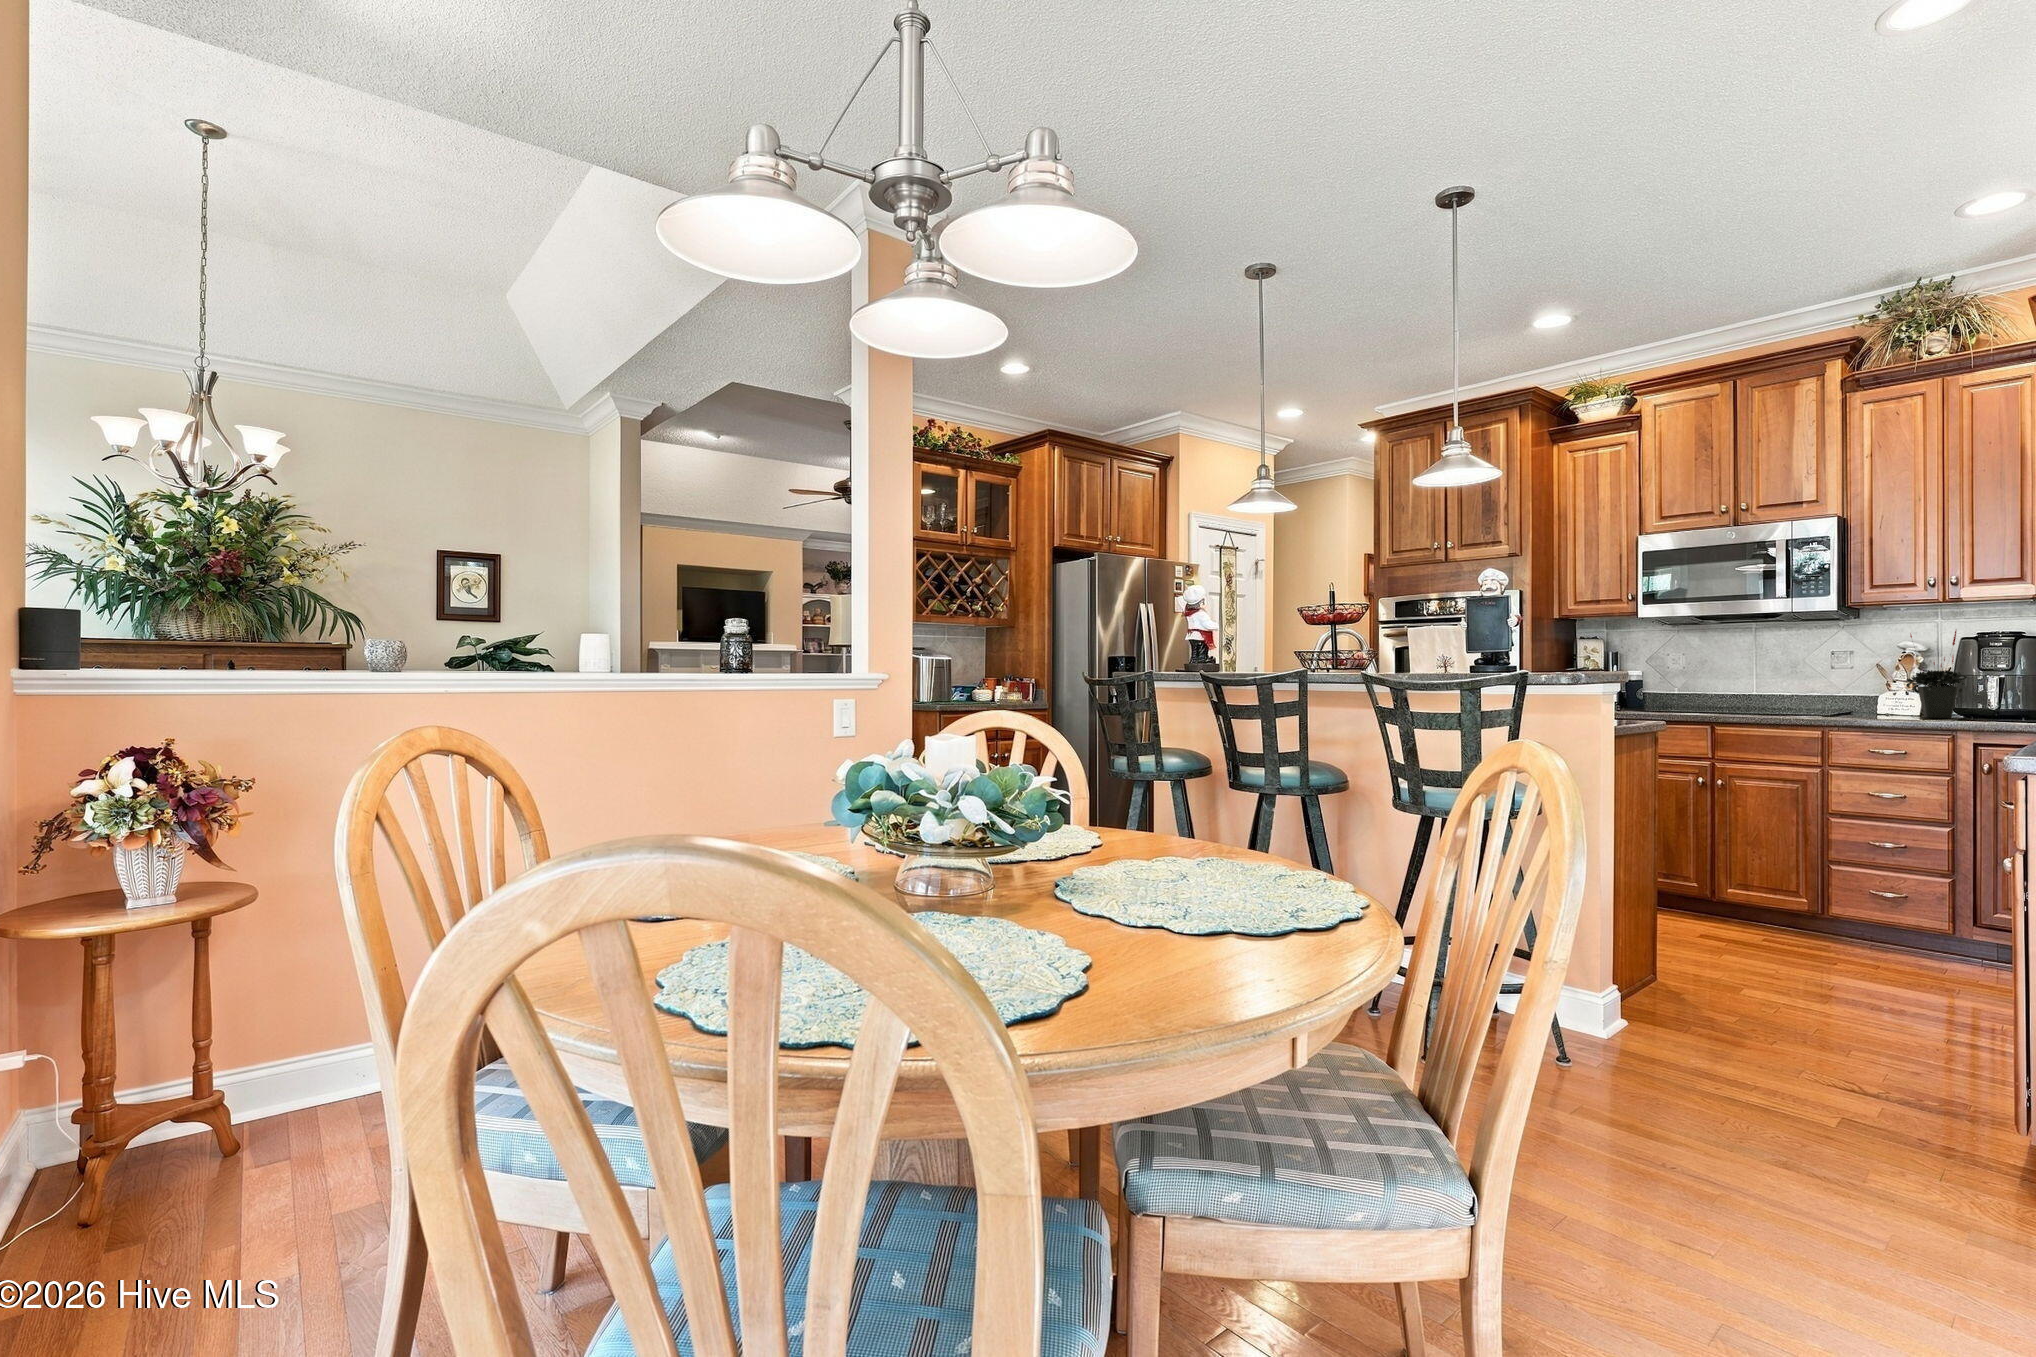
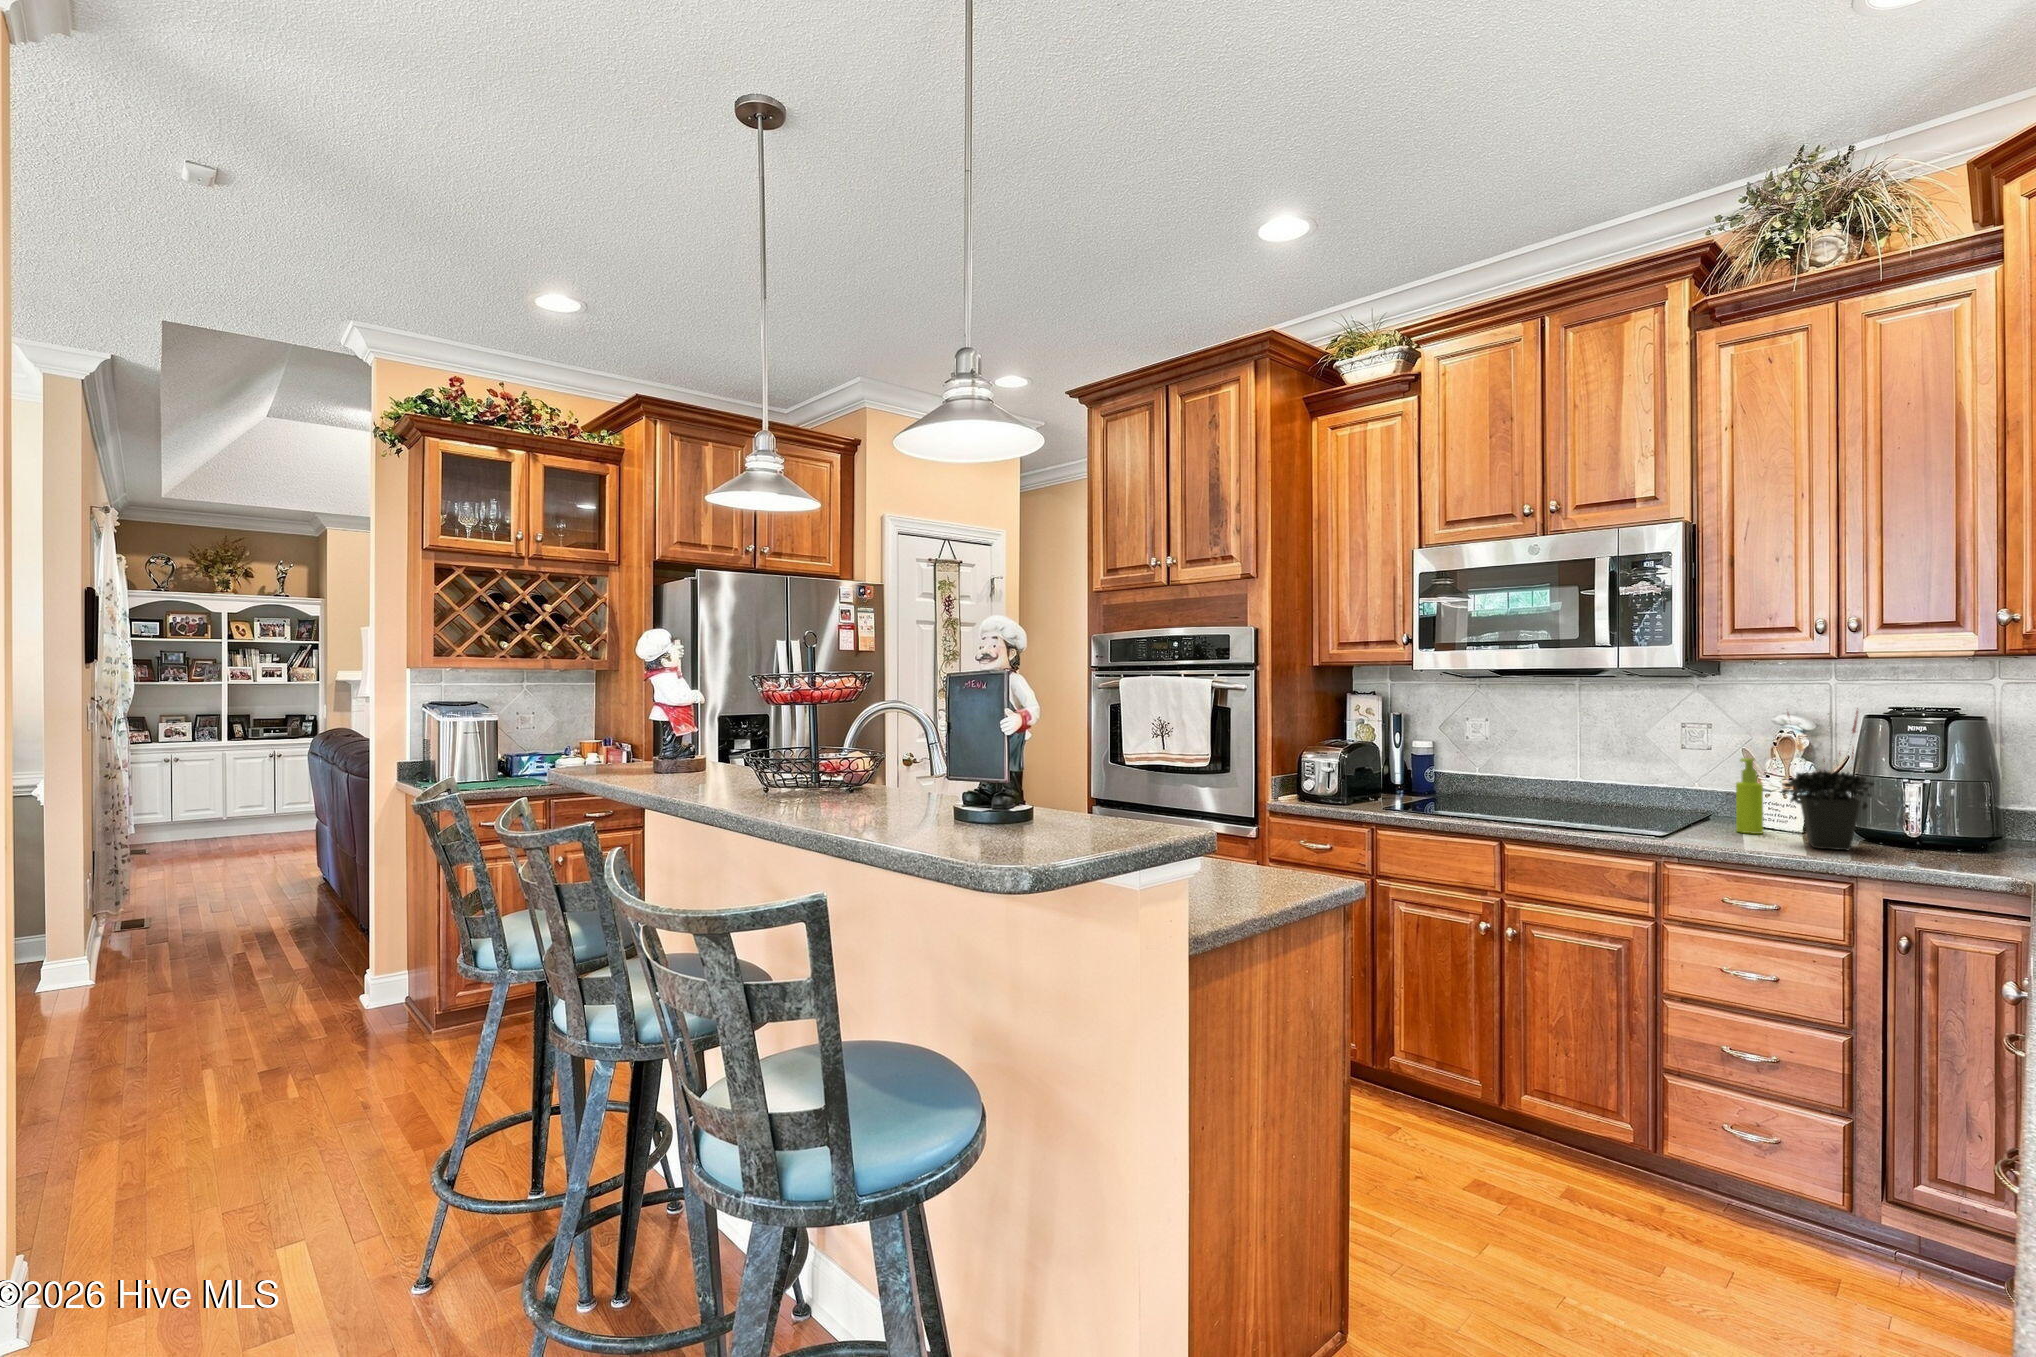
soap dispenser: none [1875,667,1893,715] -> present [1736,758,1763,834]

